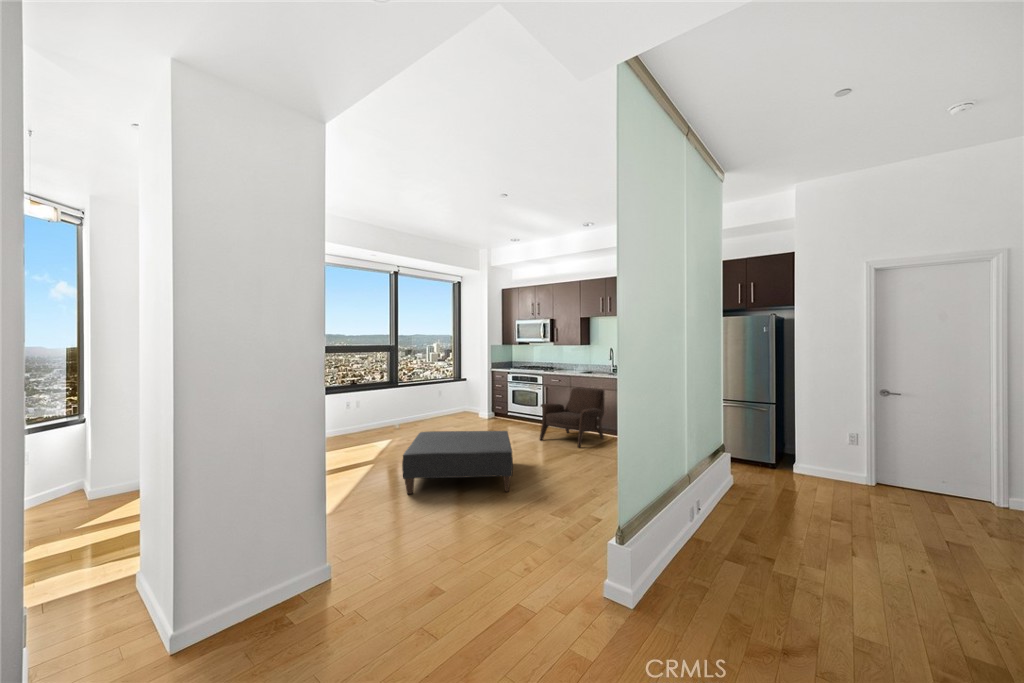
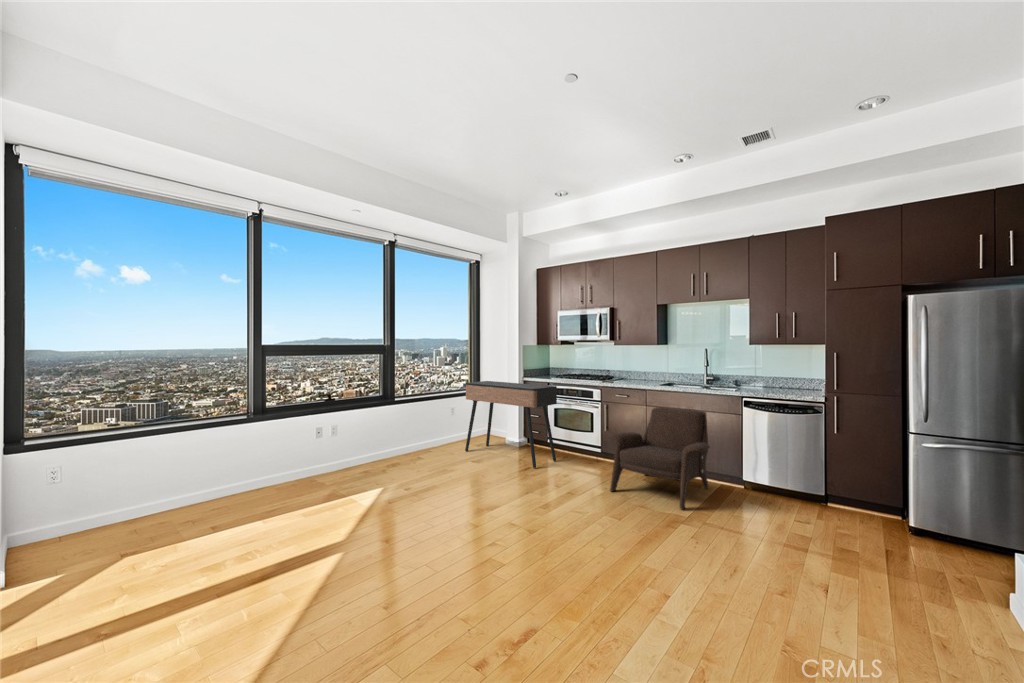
console table: none [449,371,512,429] -> present [465,381,557,468]
ottoman: present [402,431,513,494] -> none [389,491,624,656]

